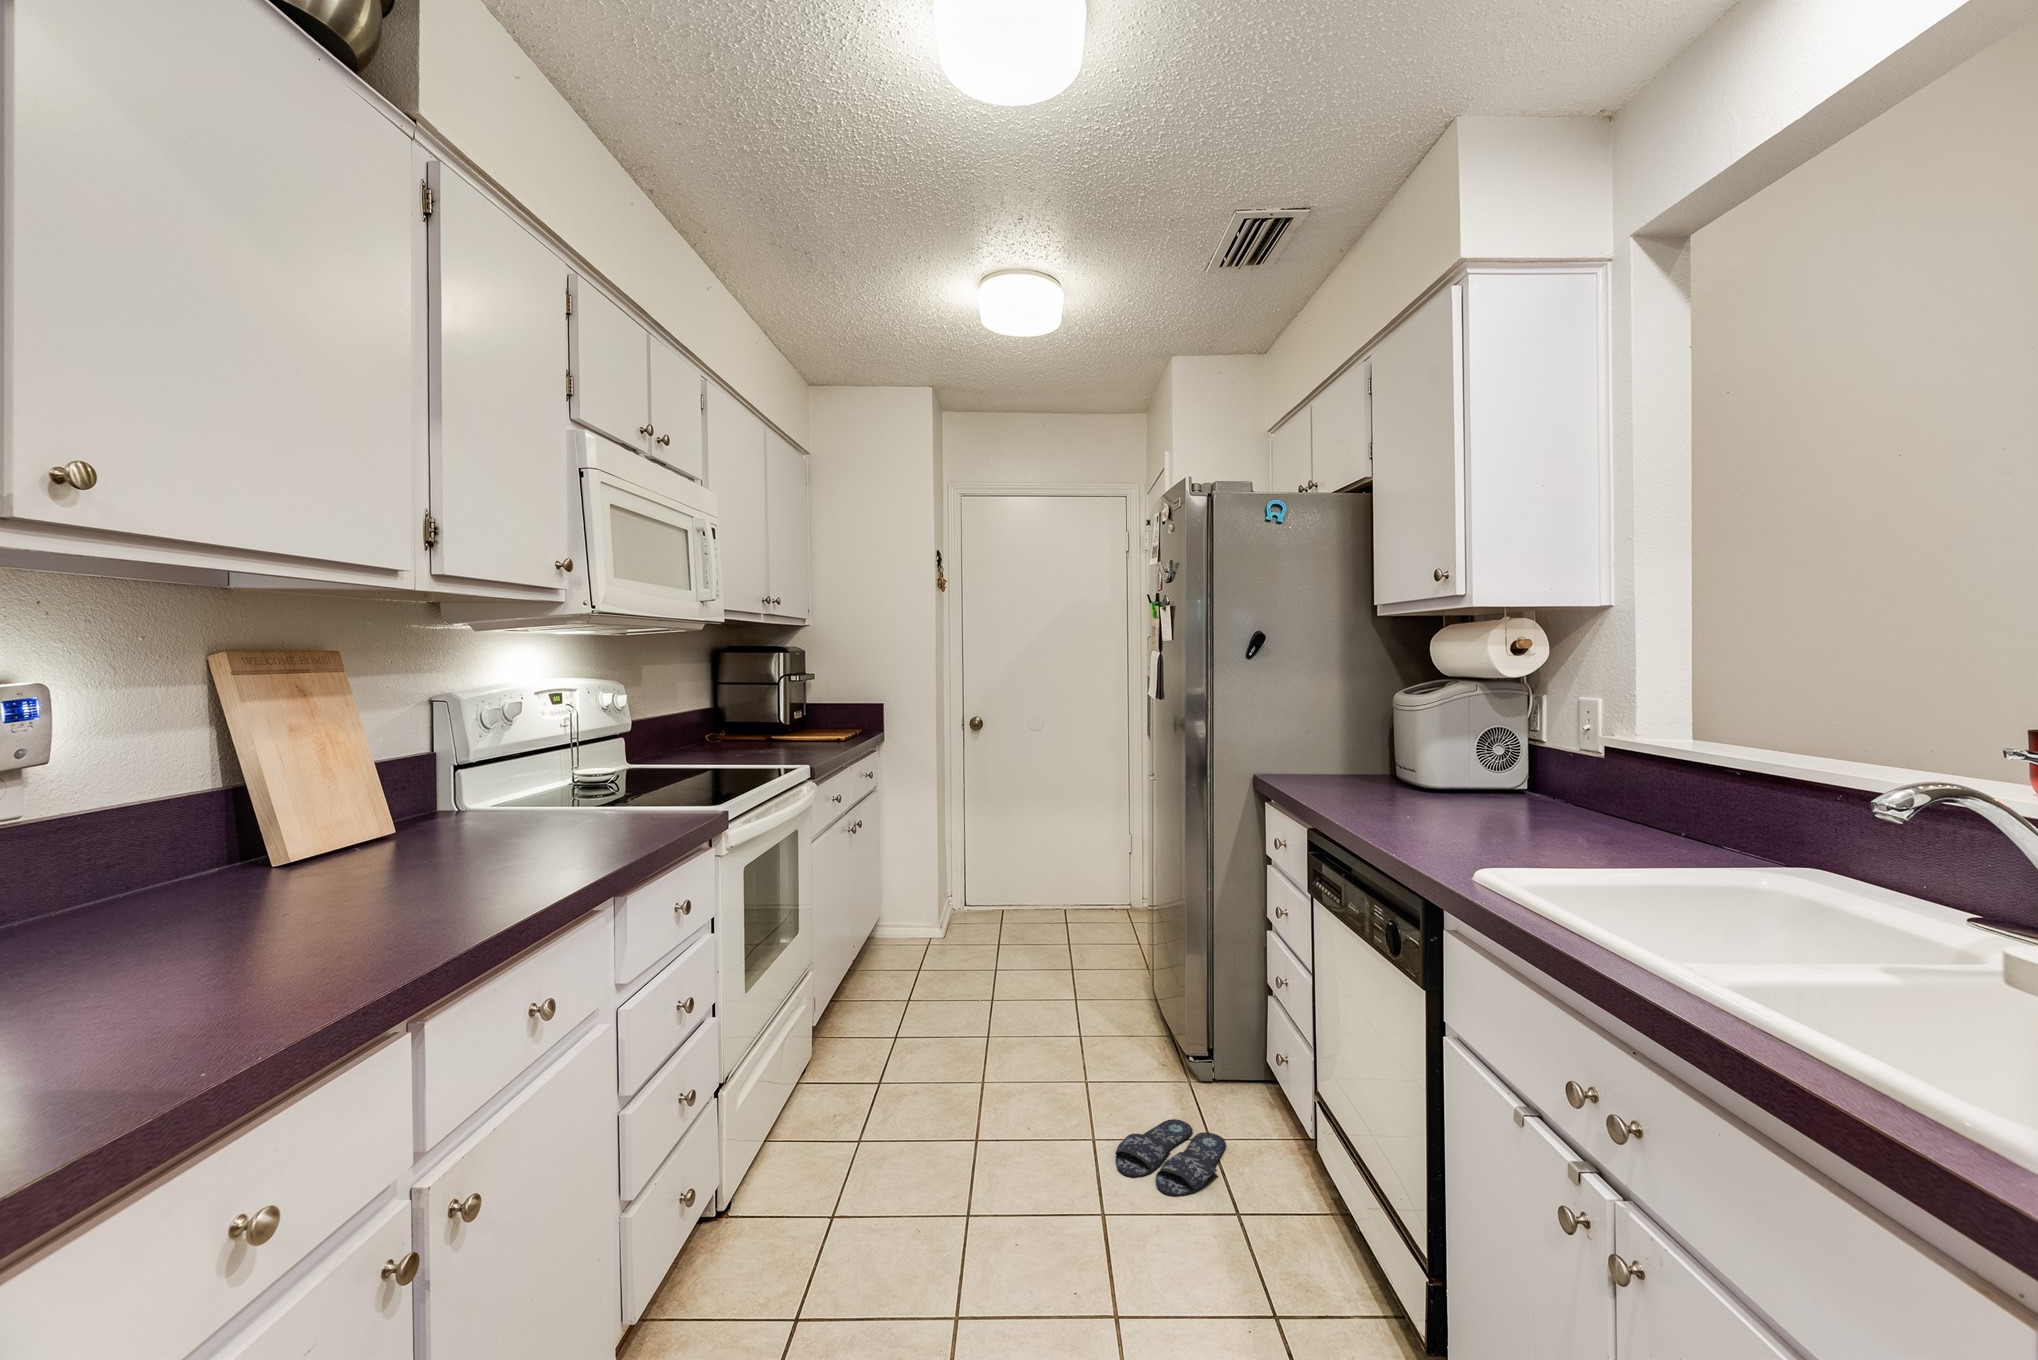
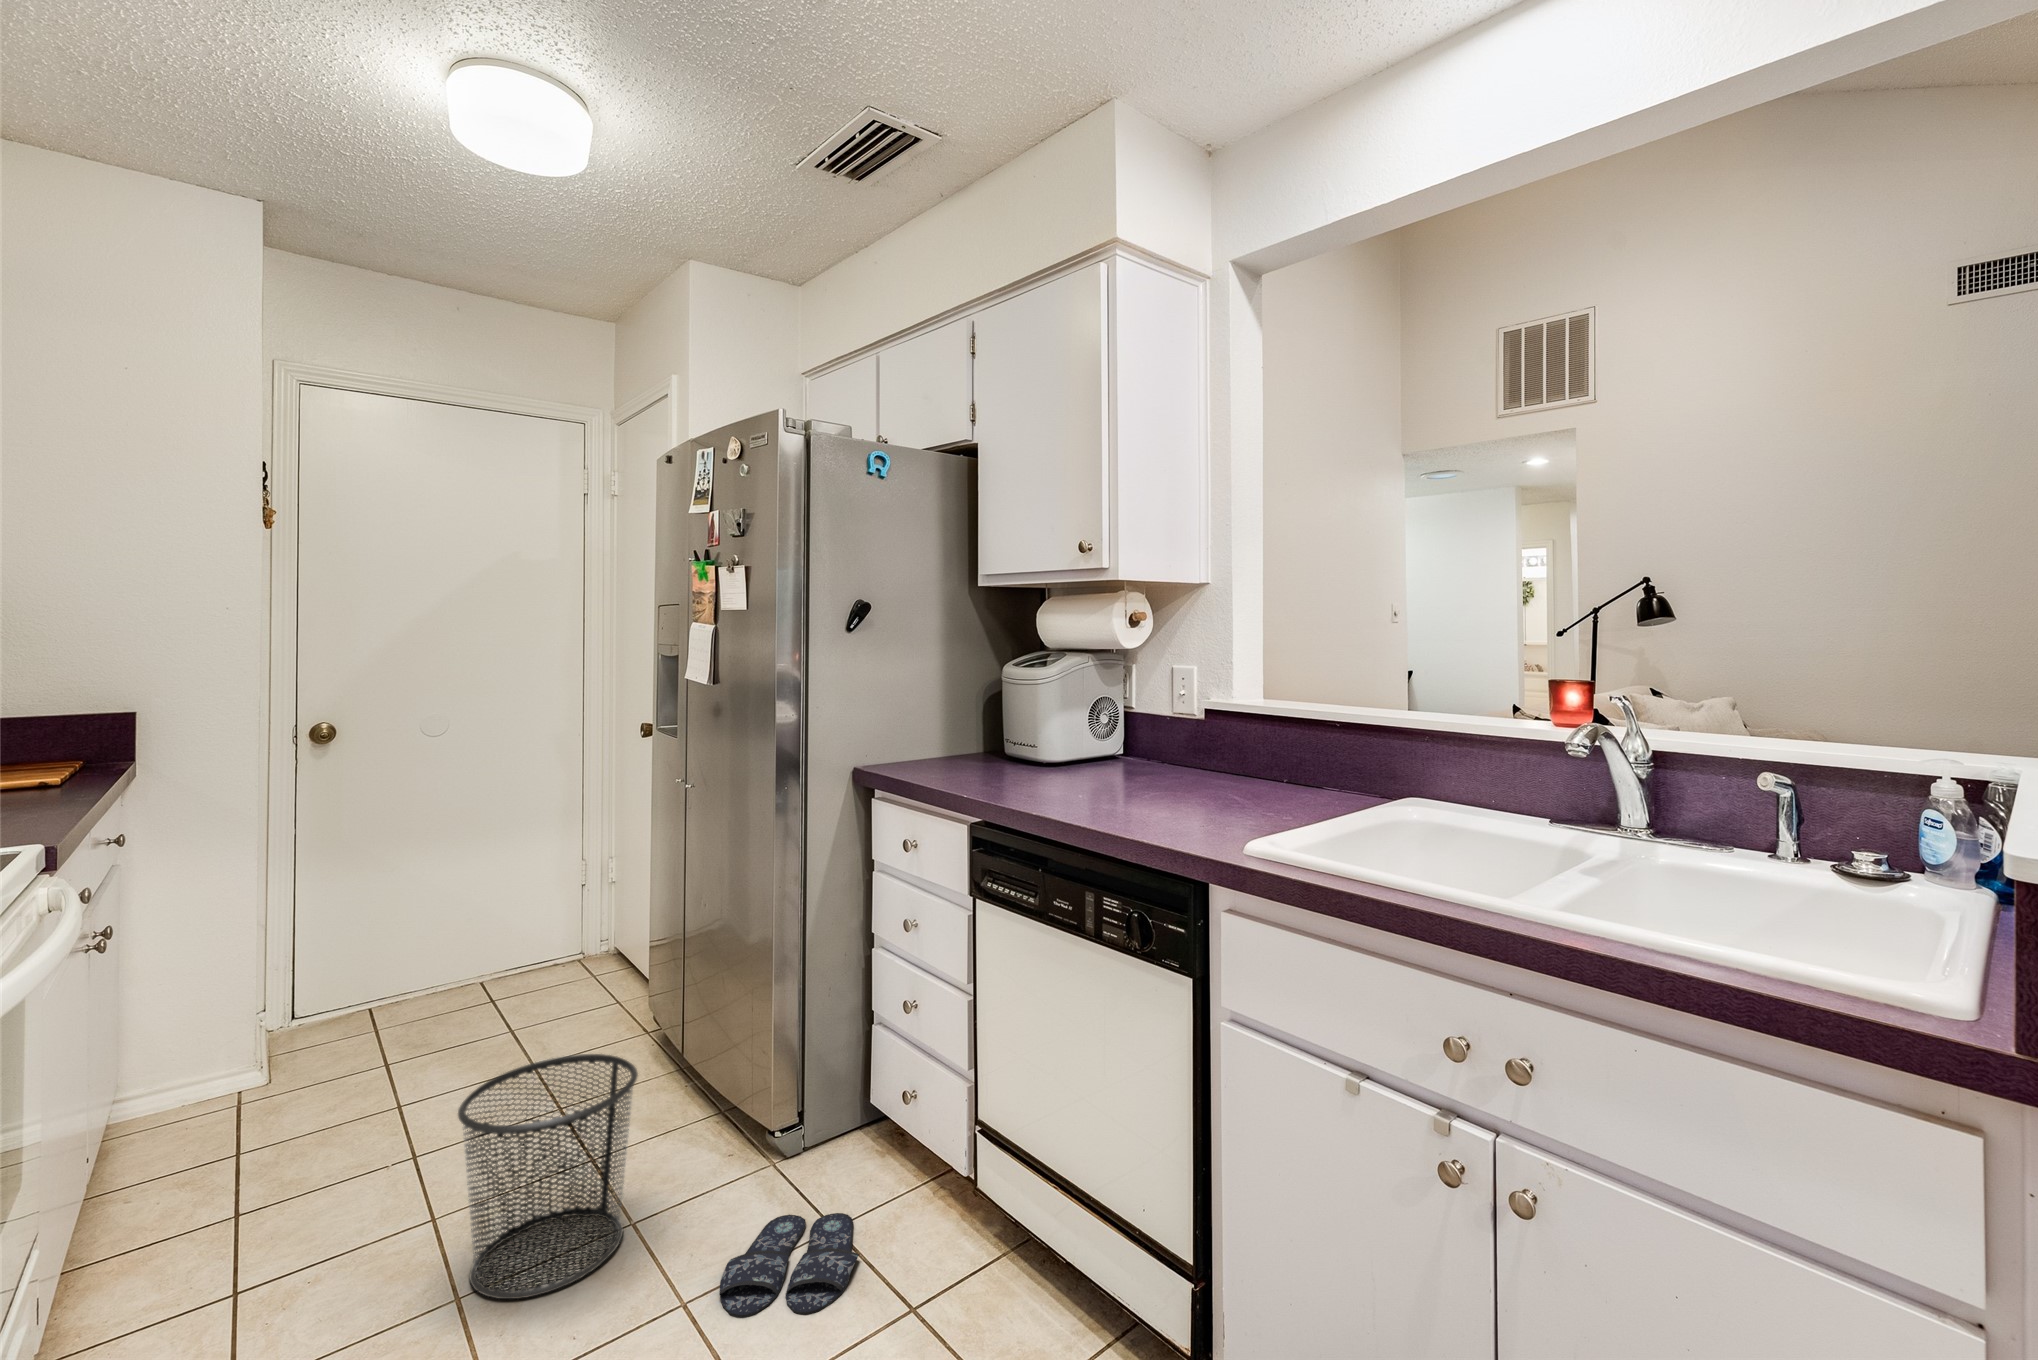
waste bin: none [983,954,1086,1107] -> present [458,1054,638,1299]

